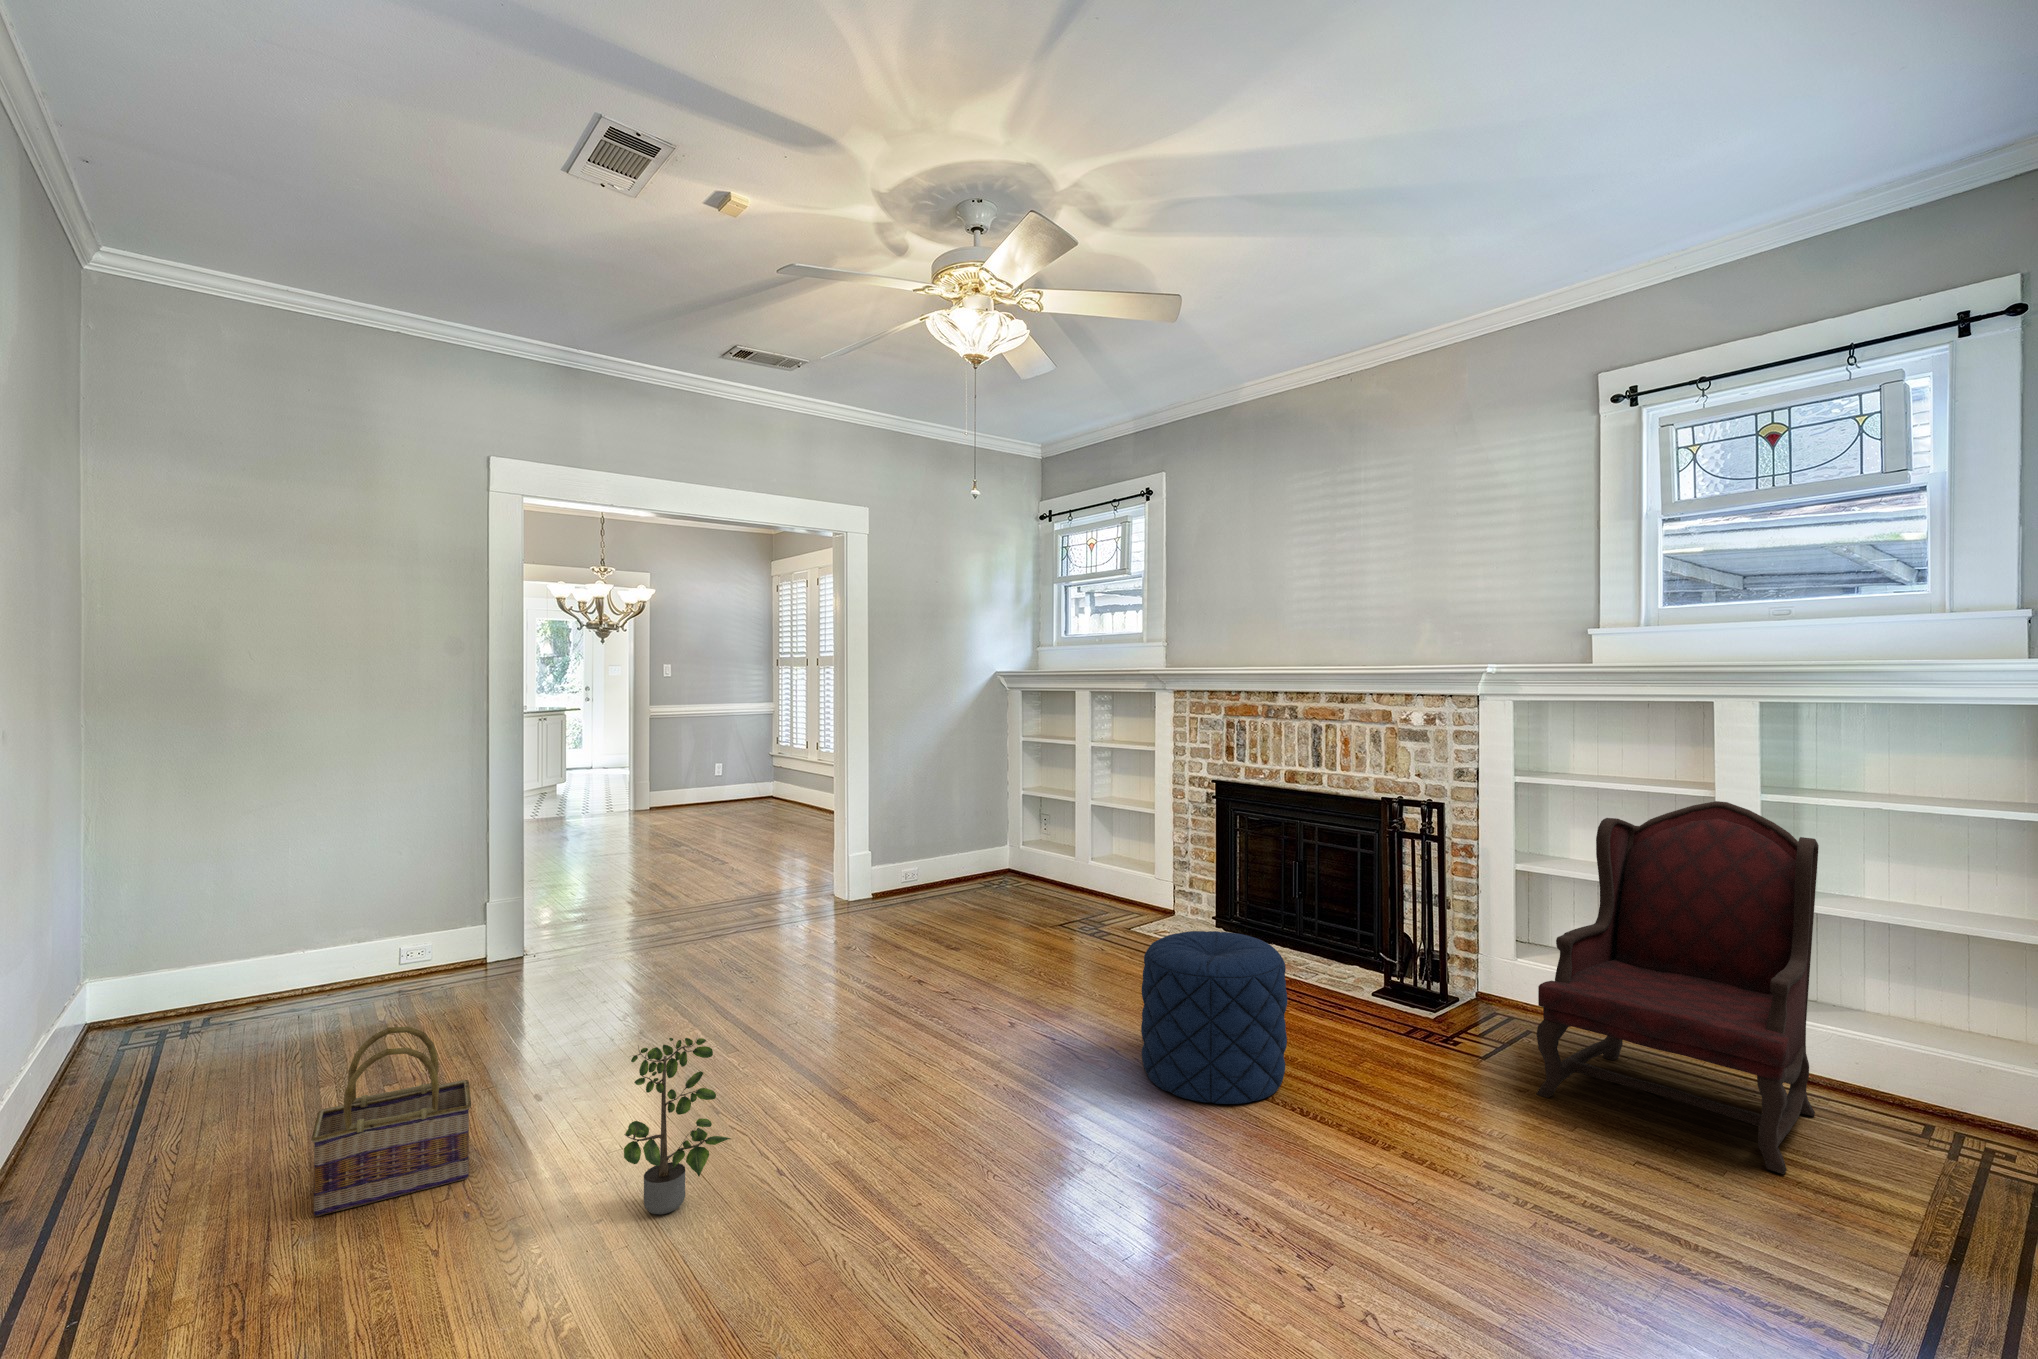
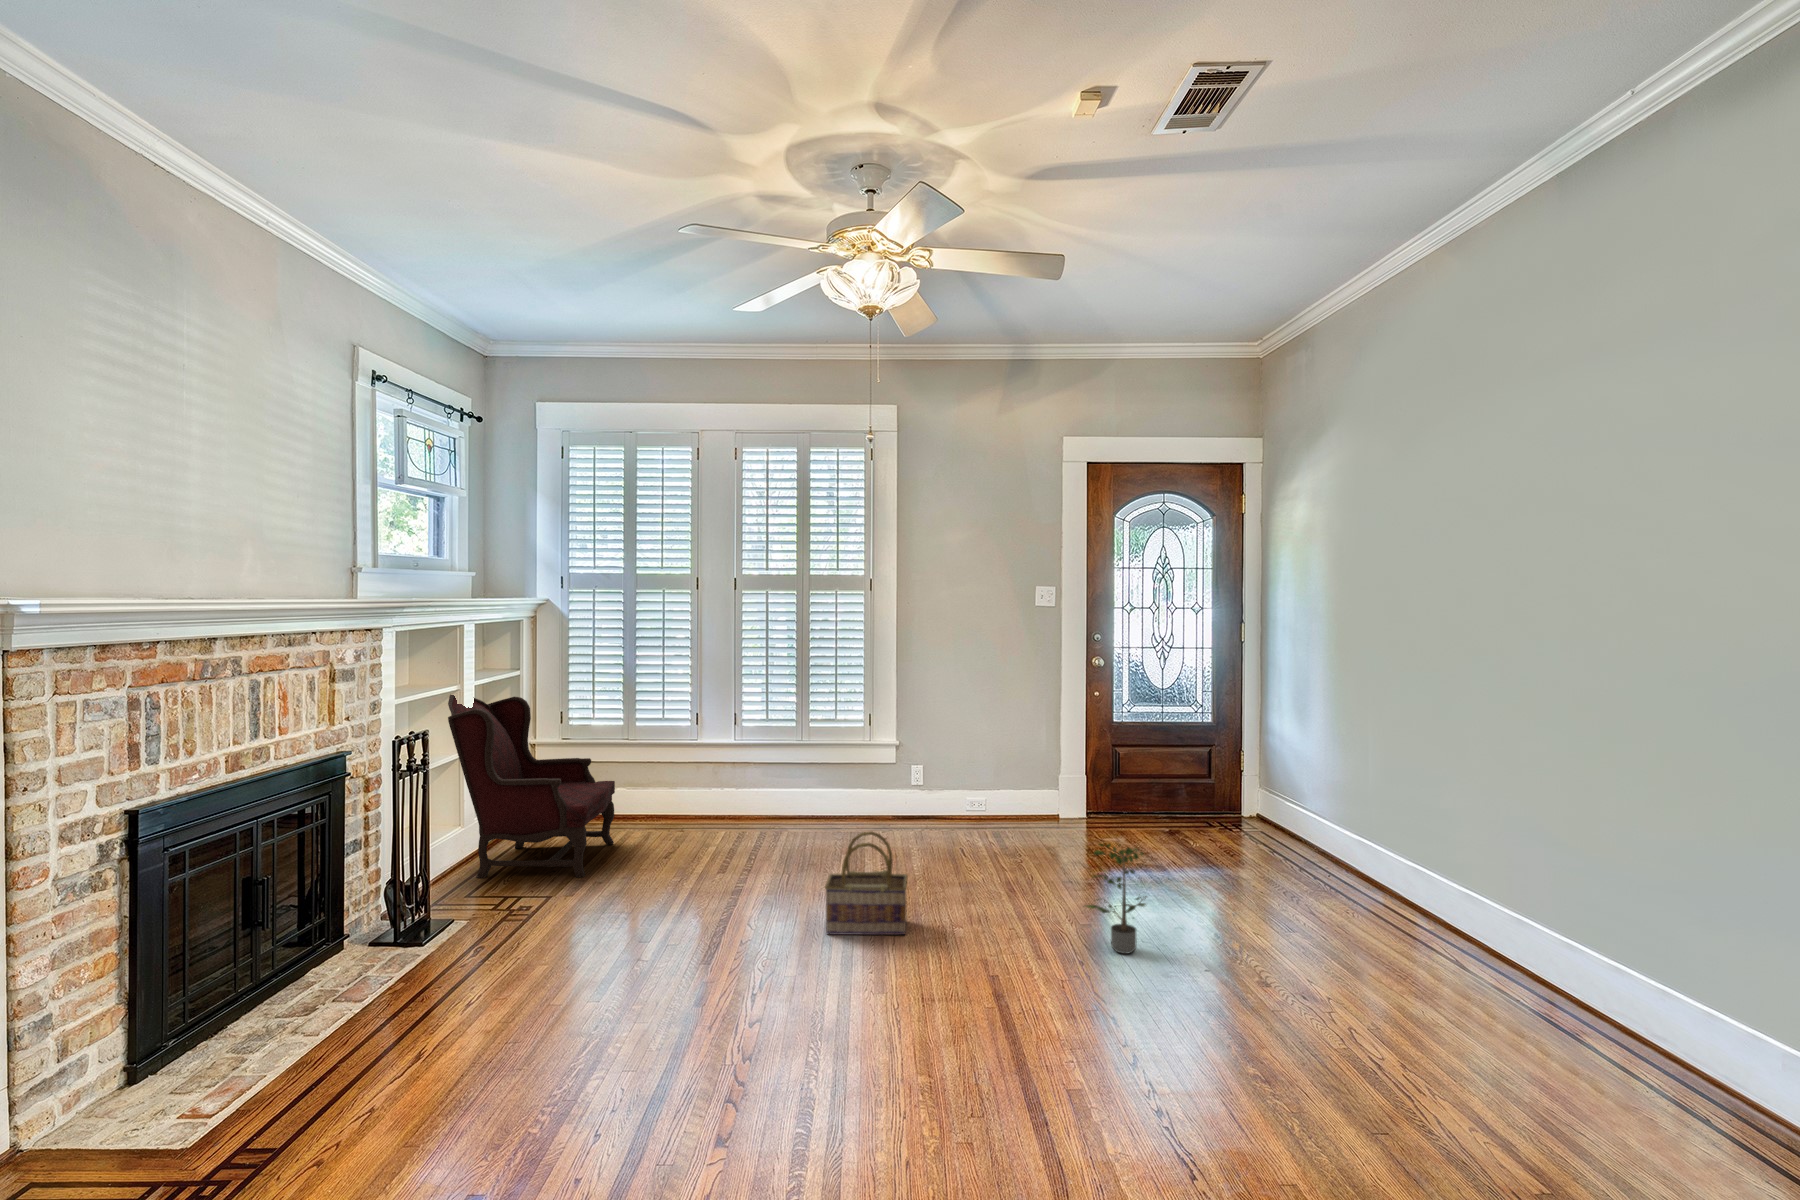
pouf: present [1141,931,1287,1104] -> none [645,814,760,947]
basket: present [311,1026,471,1216] -> present [825,832,908,935]

